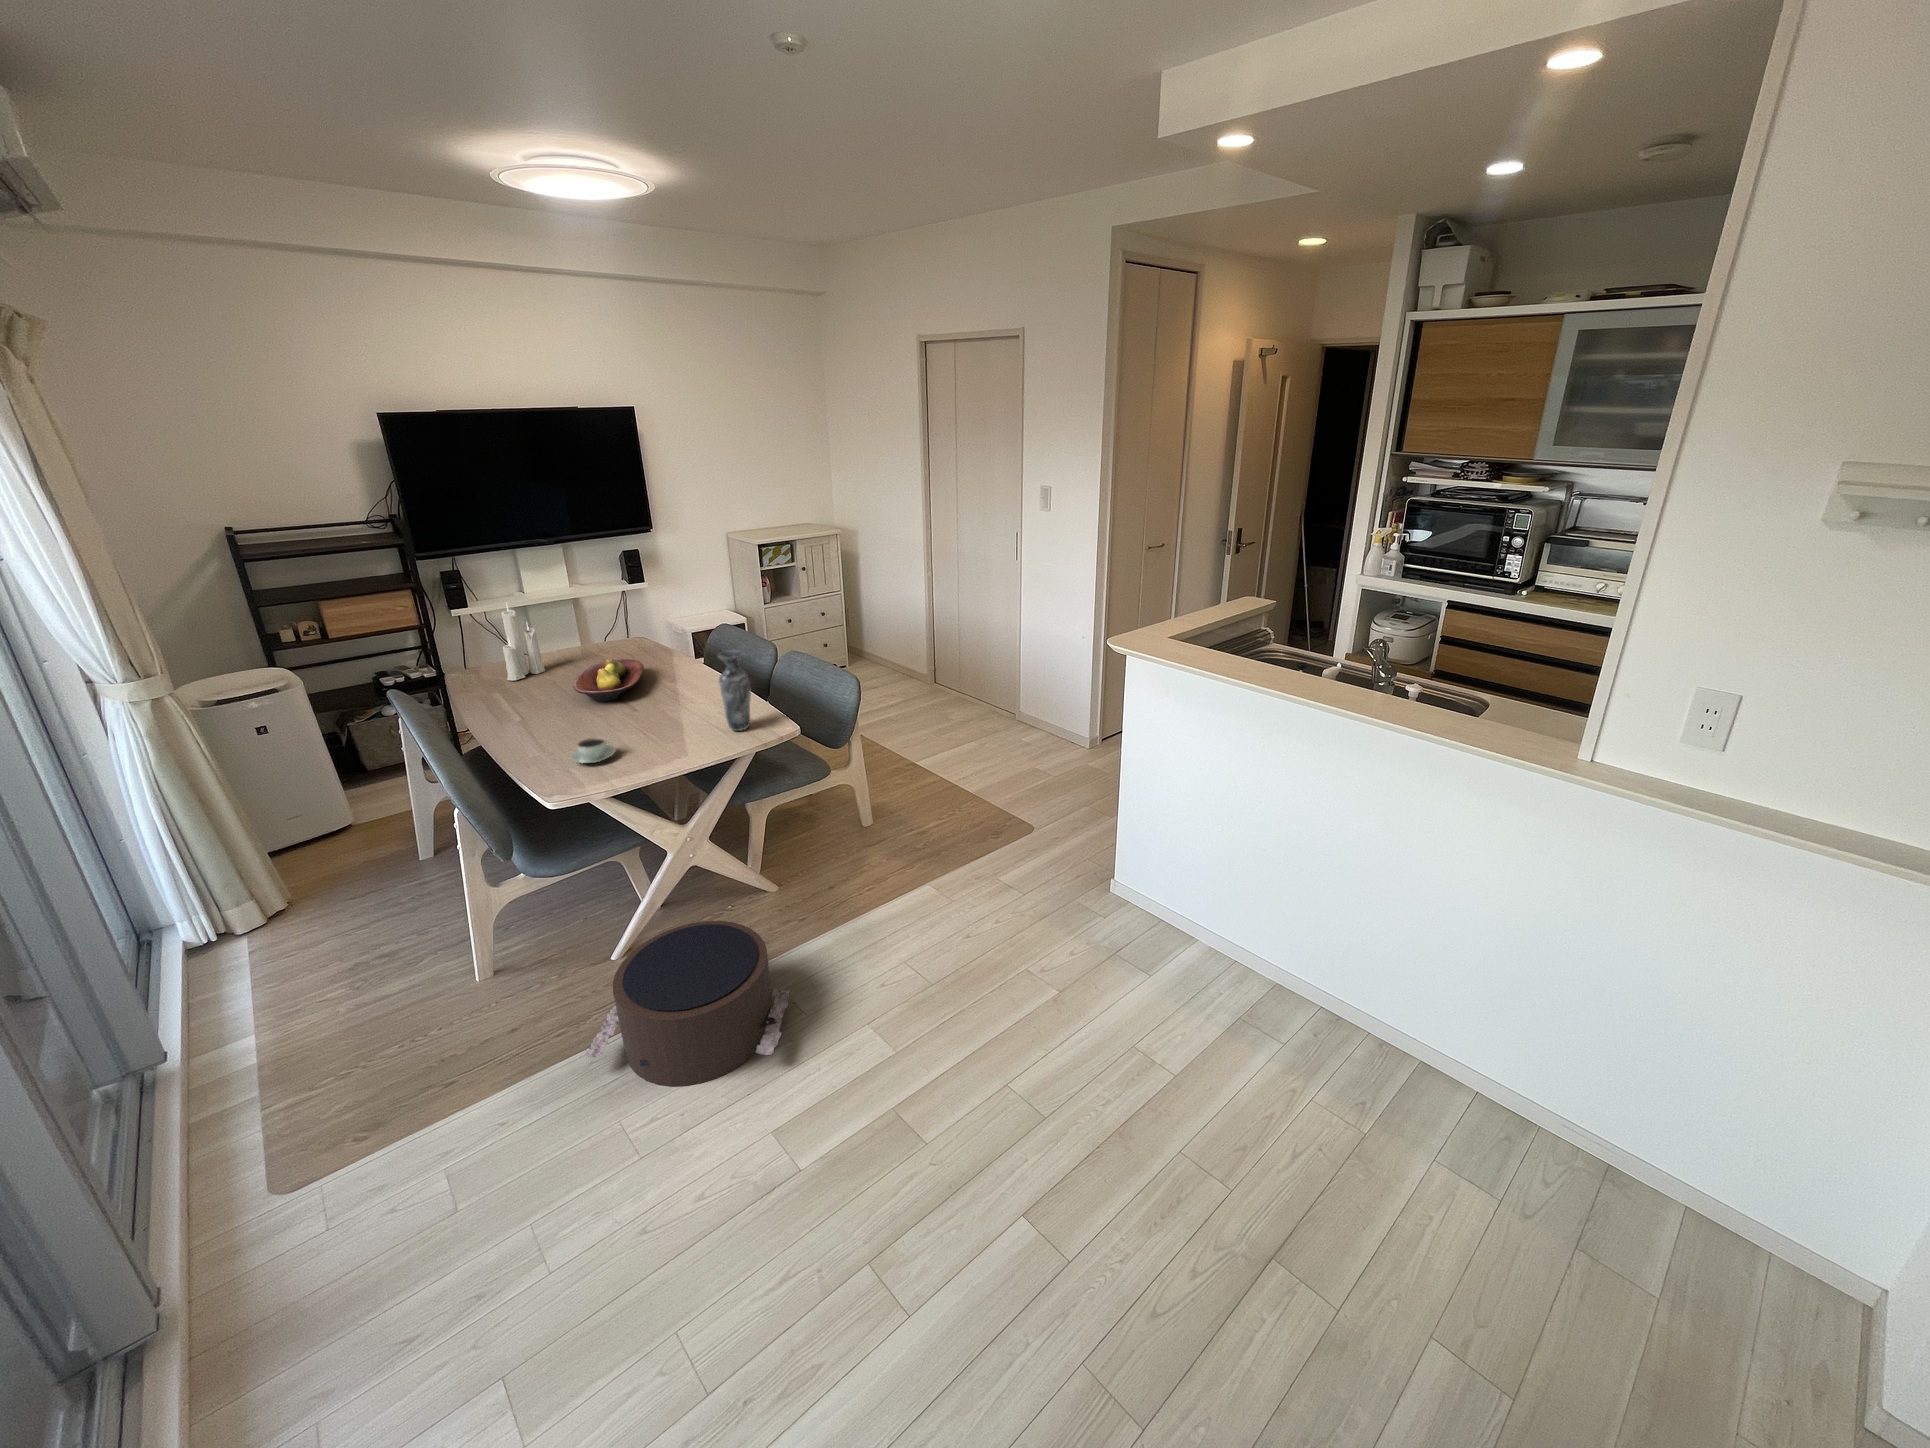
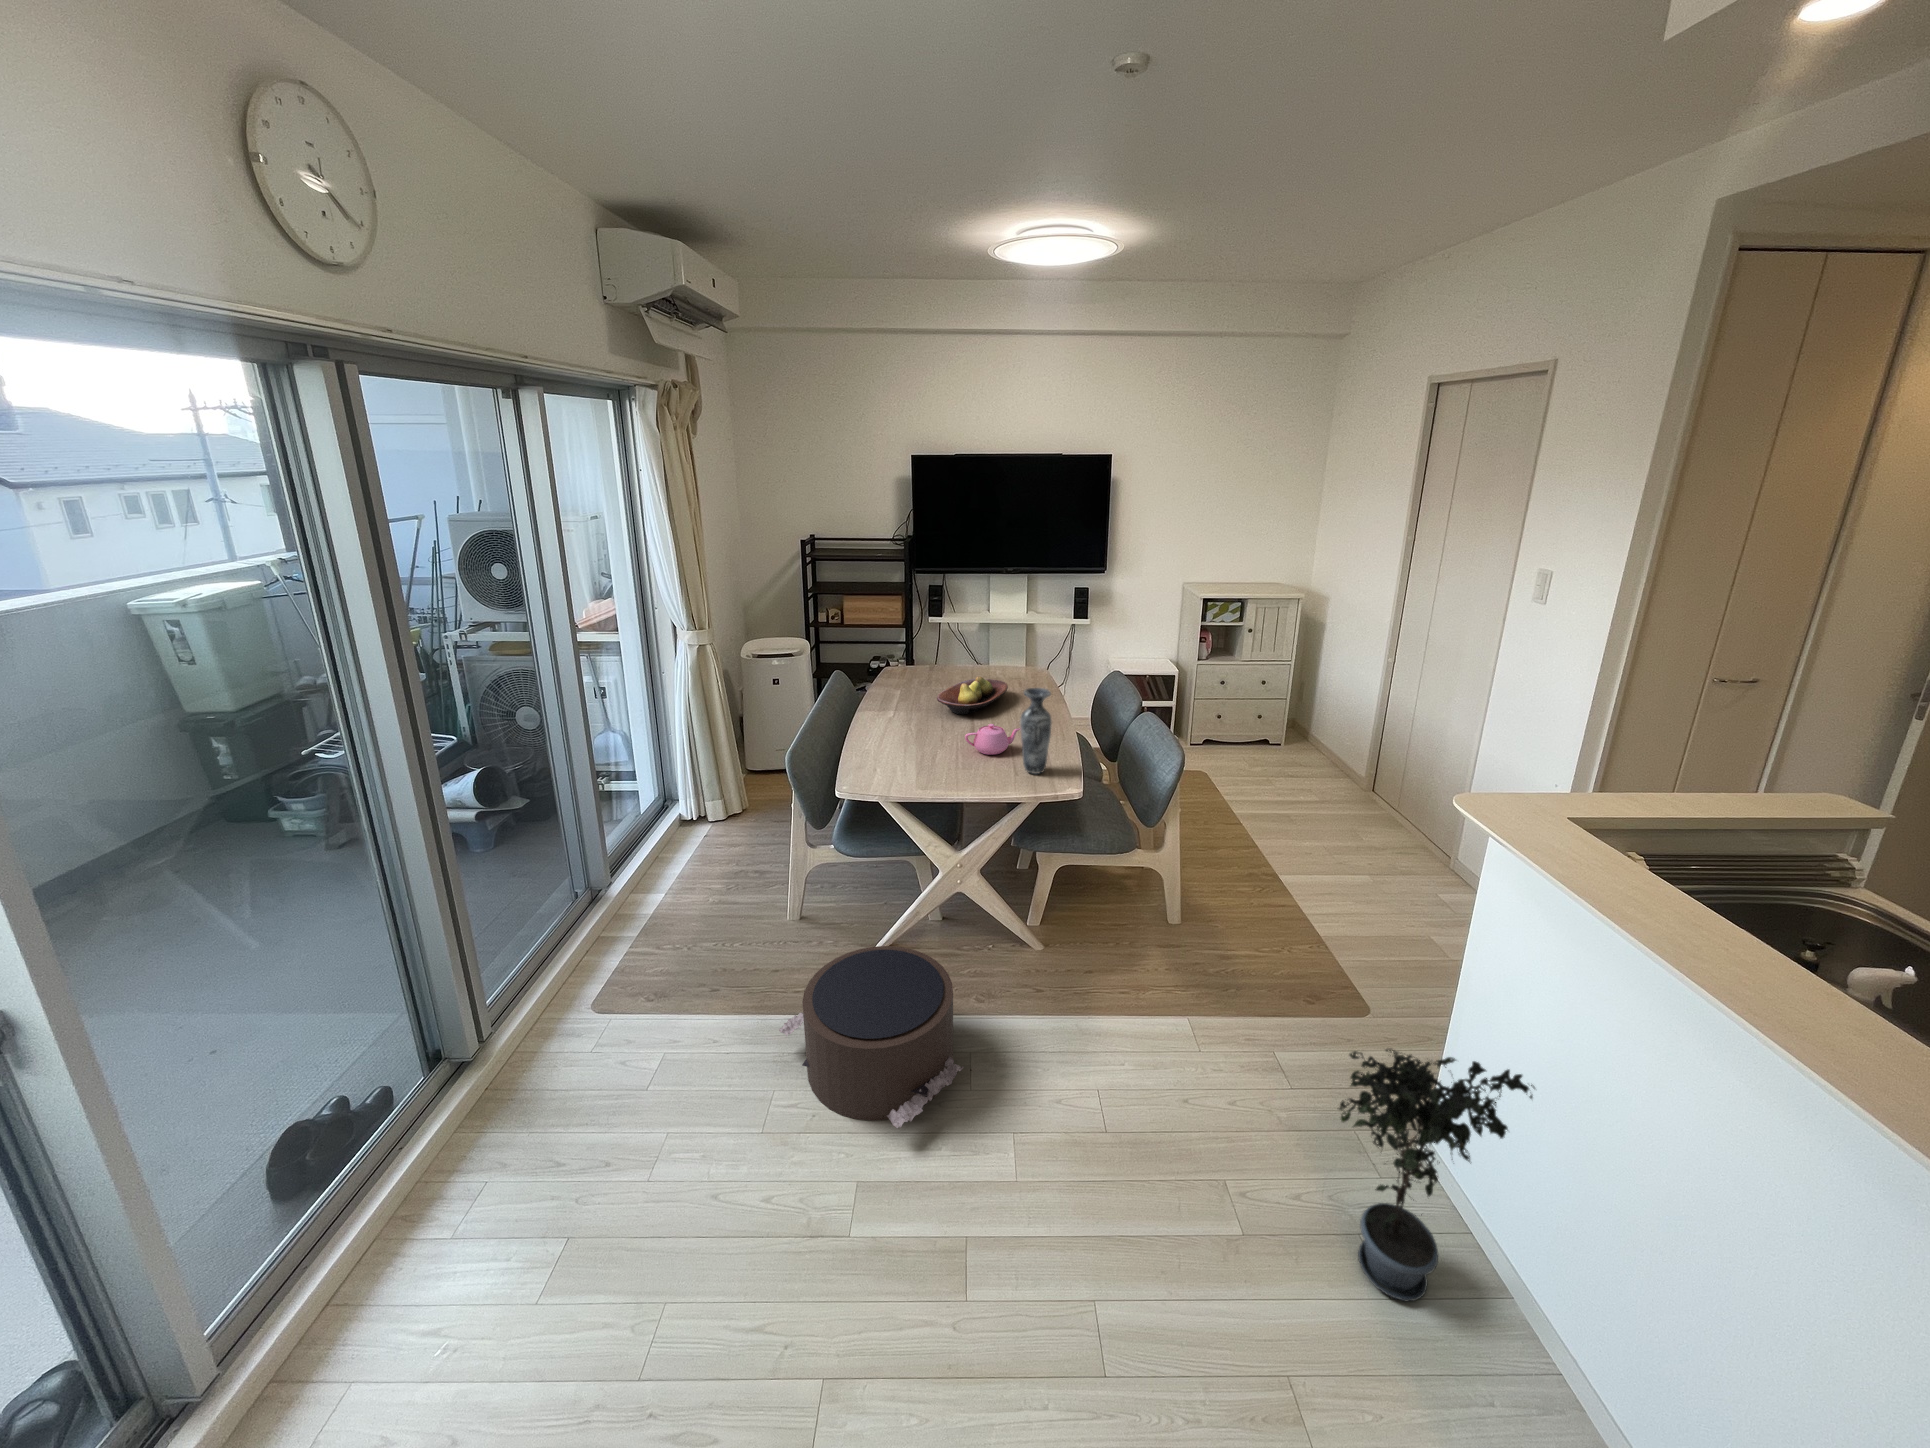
candle: present [501,604,545,681] -> none [913,609,945,680]
teapot: none [652,695,703,728] -> present [965,724,1020,755]
coffee cup: present [571,737,615,763] -> none [881,741,919,765]
potted plant: none [1073,797,1158,962] -> present [1339,1049,1535,1301]

